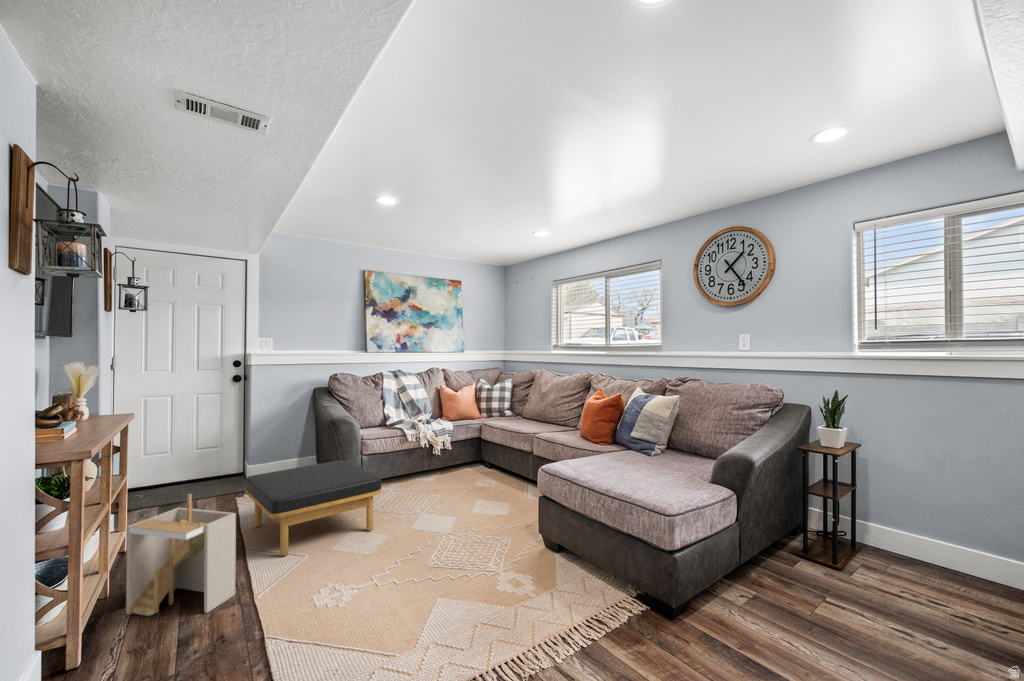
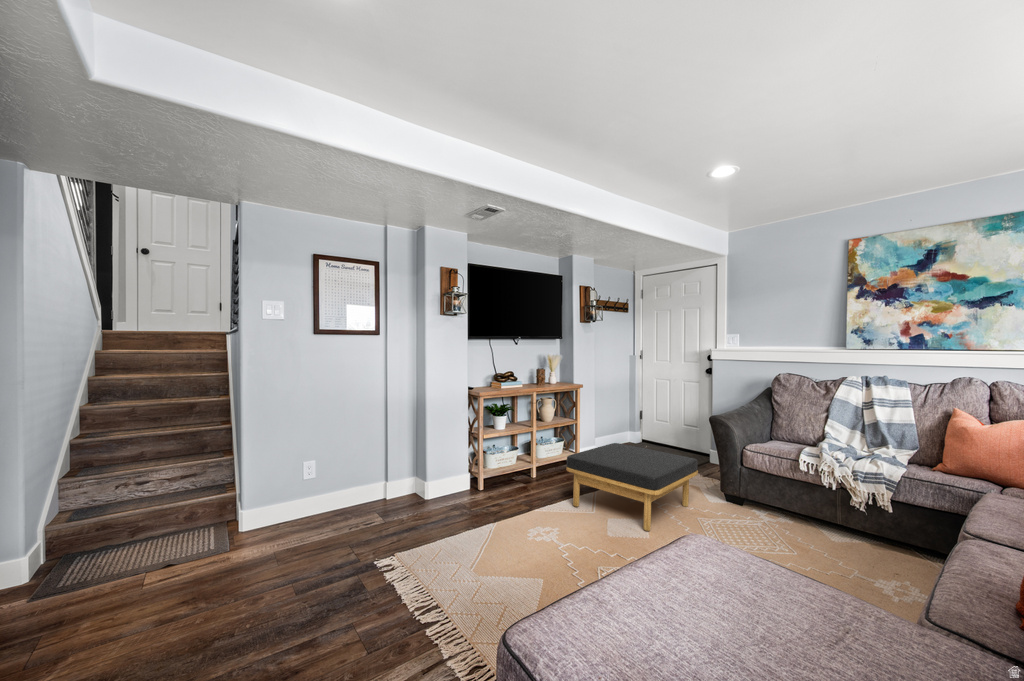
storage bin: present [126,494,236,616] -> none [485,424,526,505]

